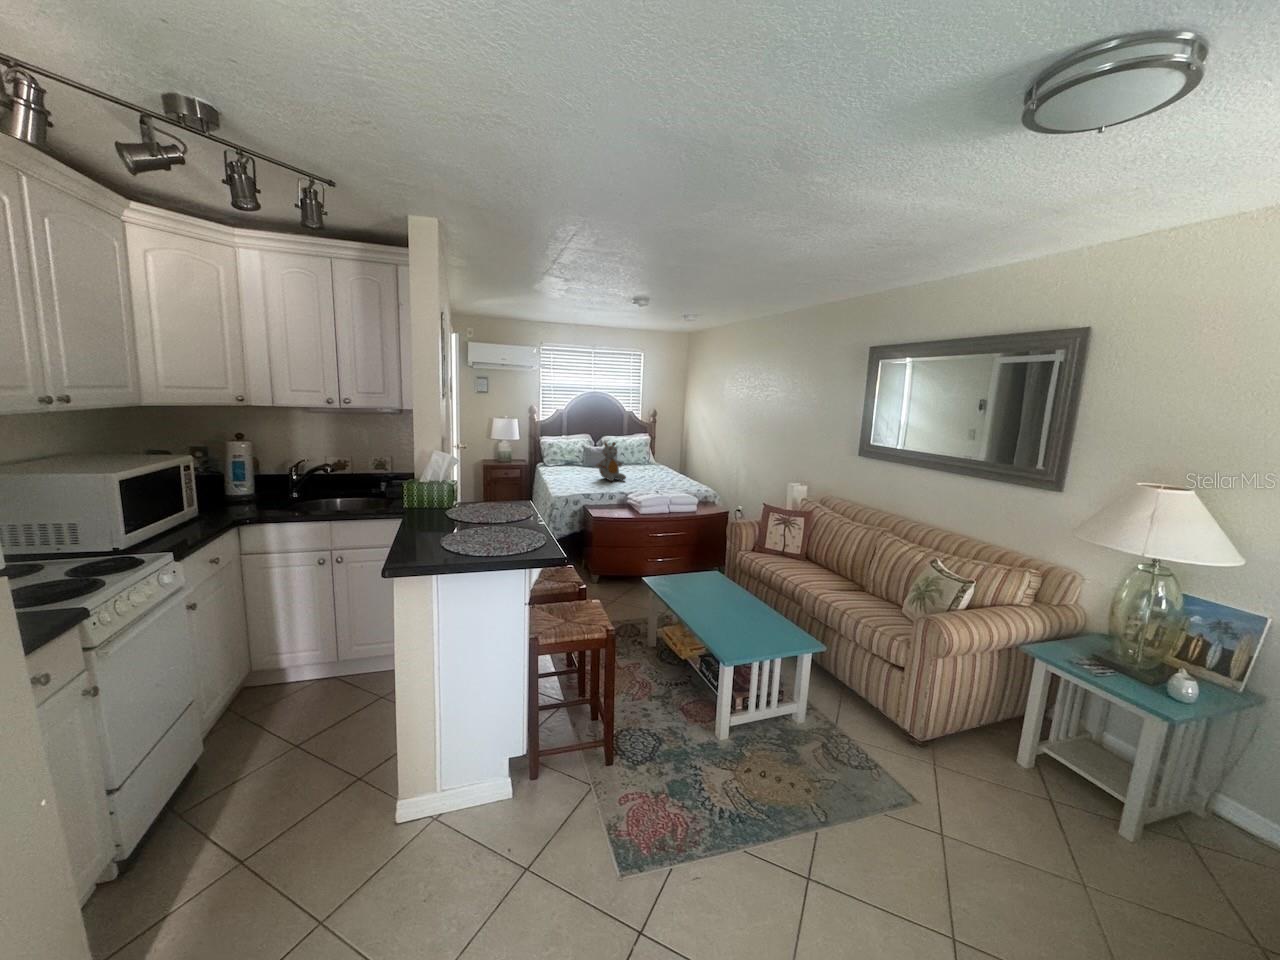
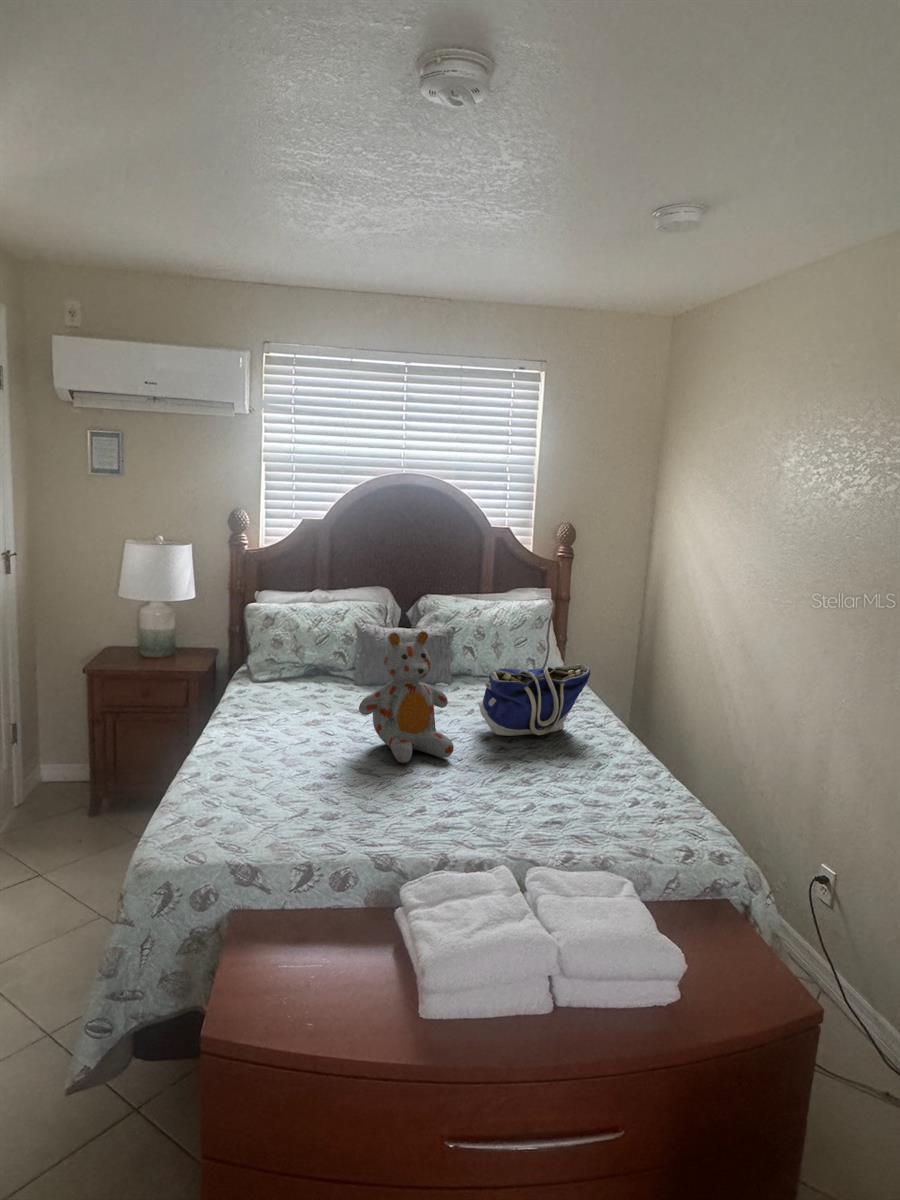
tote bag: none [631,453,666,476] -> present [479,664,590,736]

